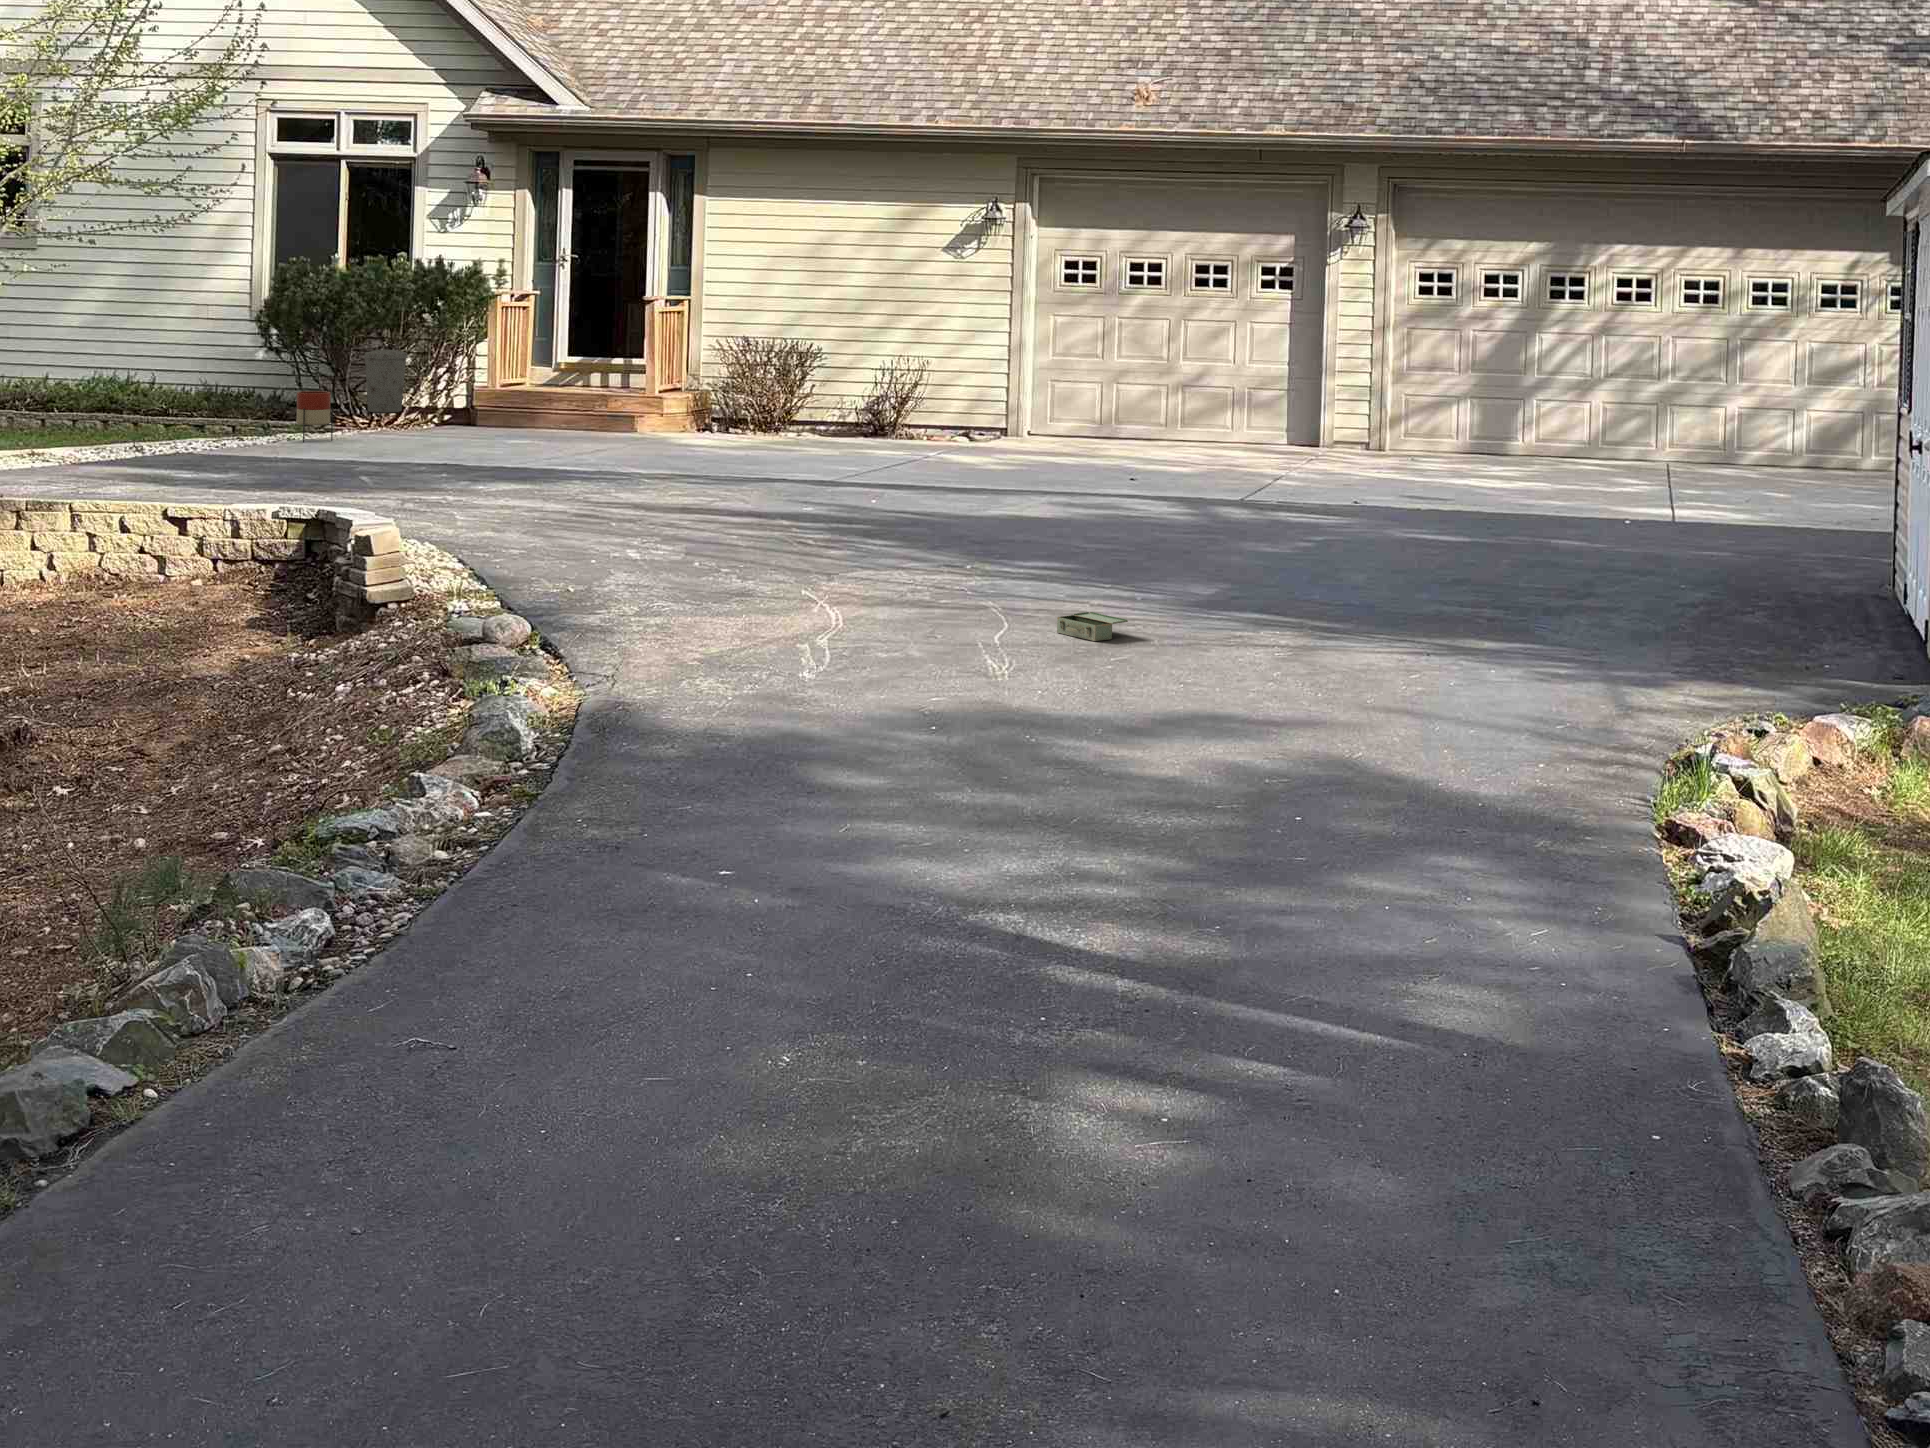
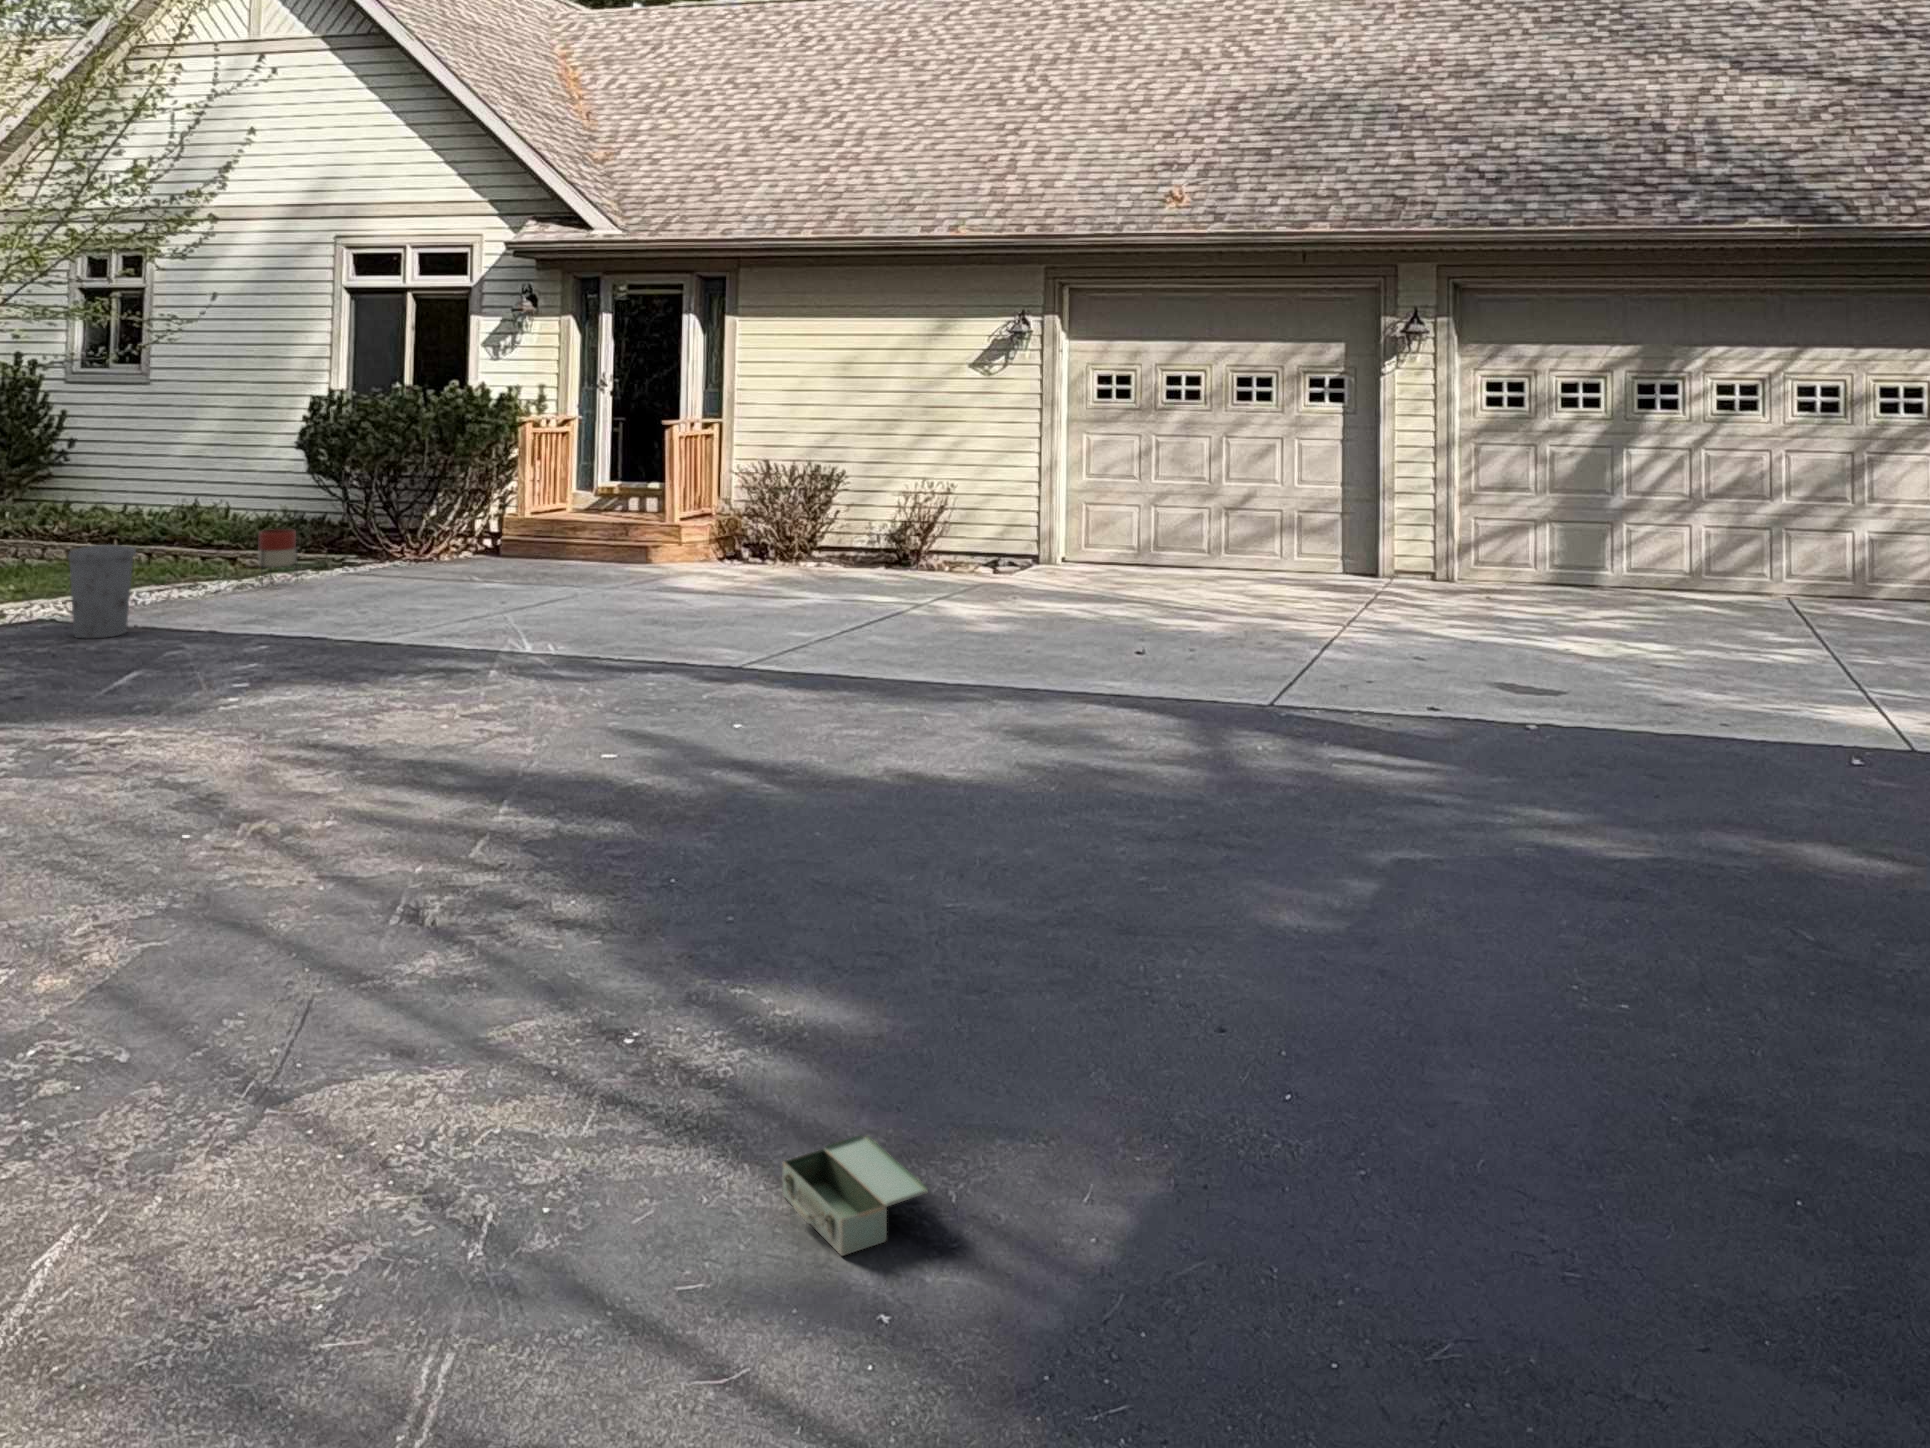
trash can: present [364,350,408,412] -> present [68,545,136,638]

